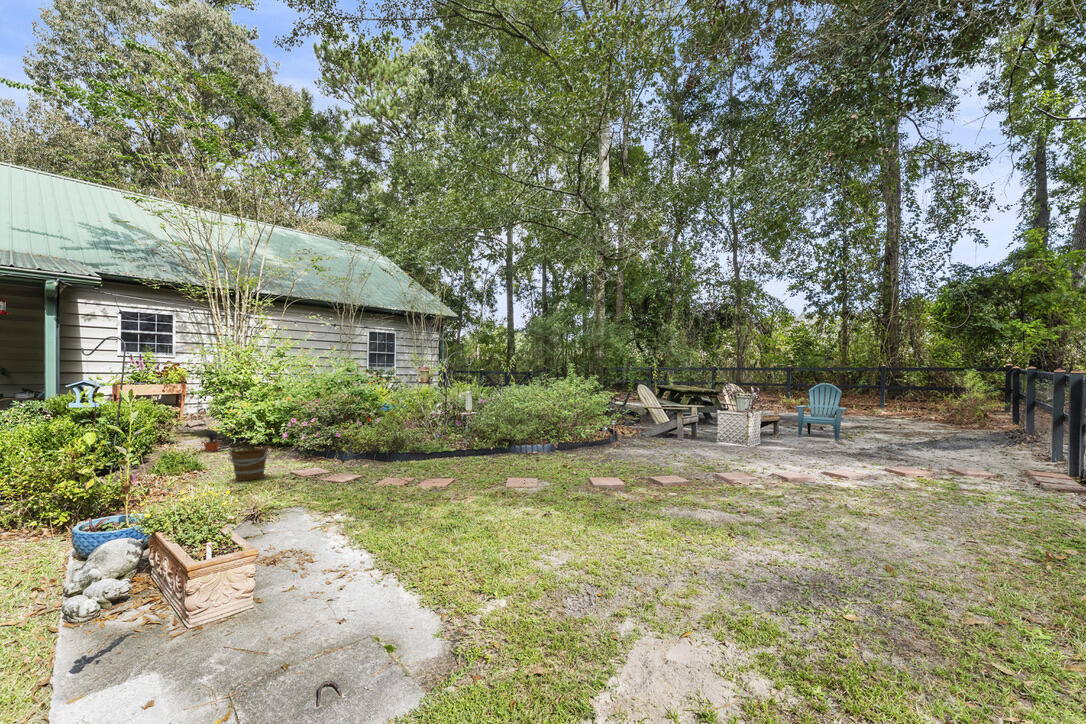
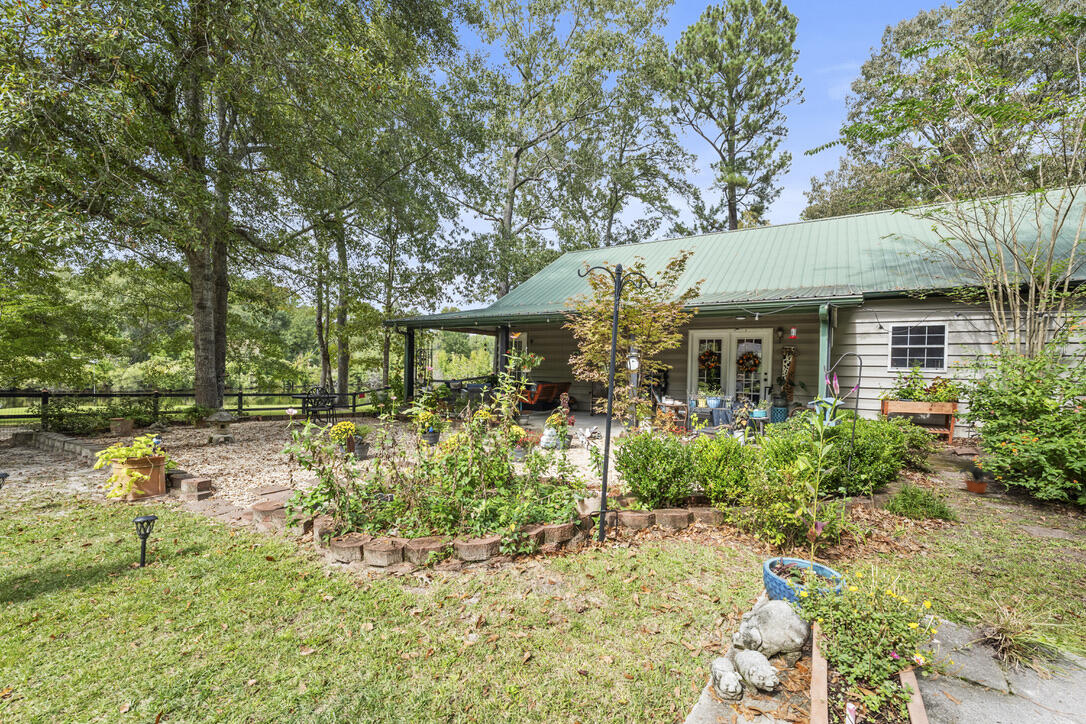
bucket: present [229,447,268,480] -> none [980,500,1052,559]

